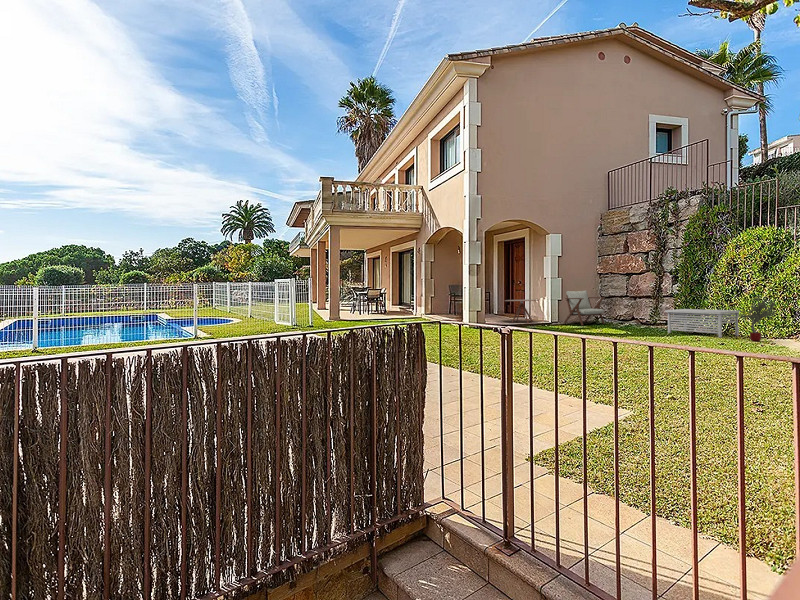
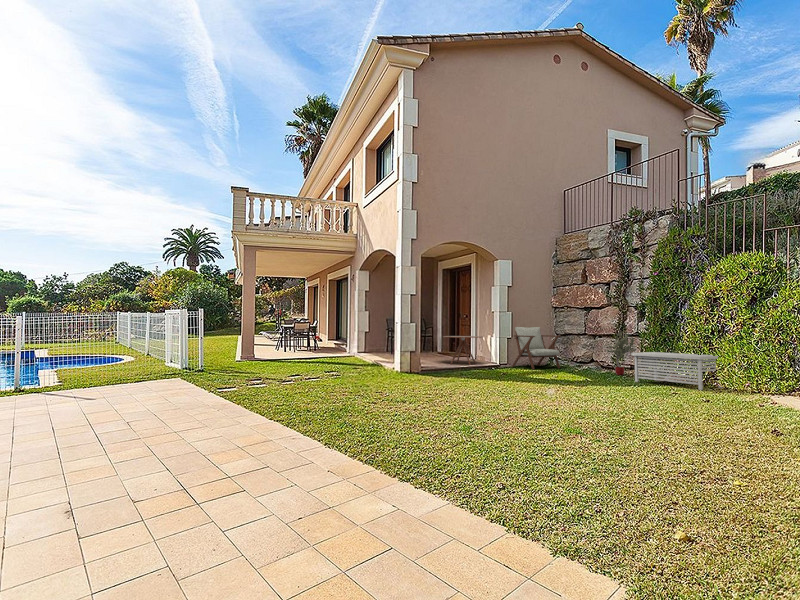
potted tree: present [739,296,775,341] -> present [606,332,635,375]

